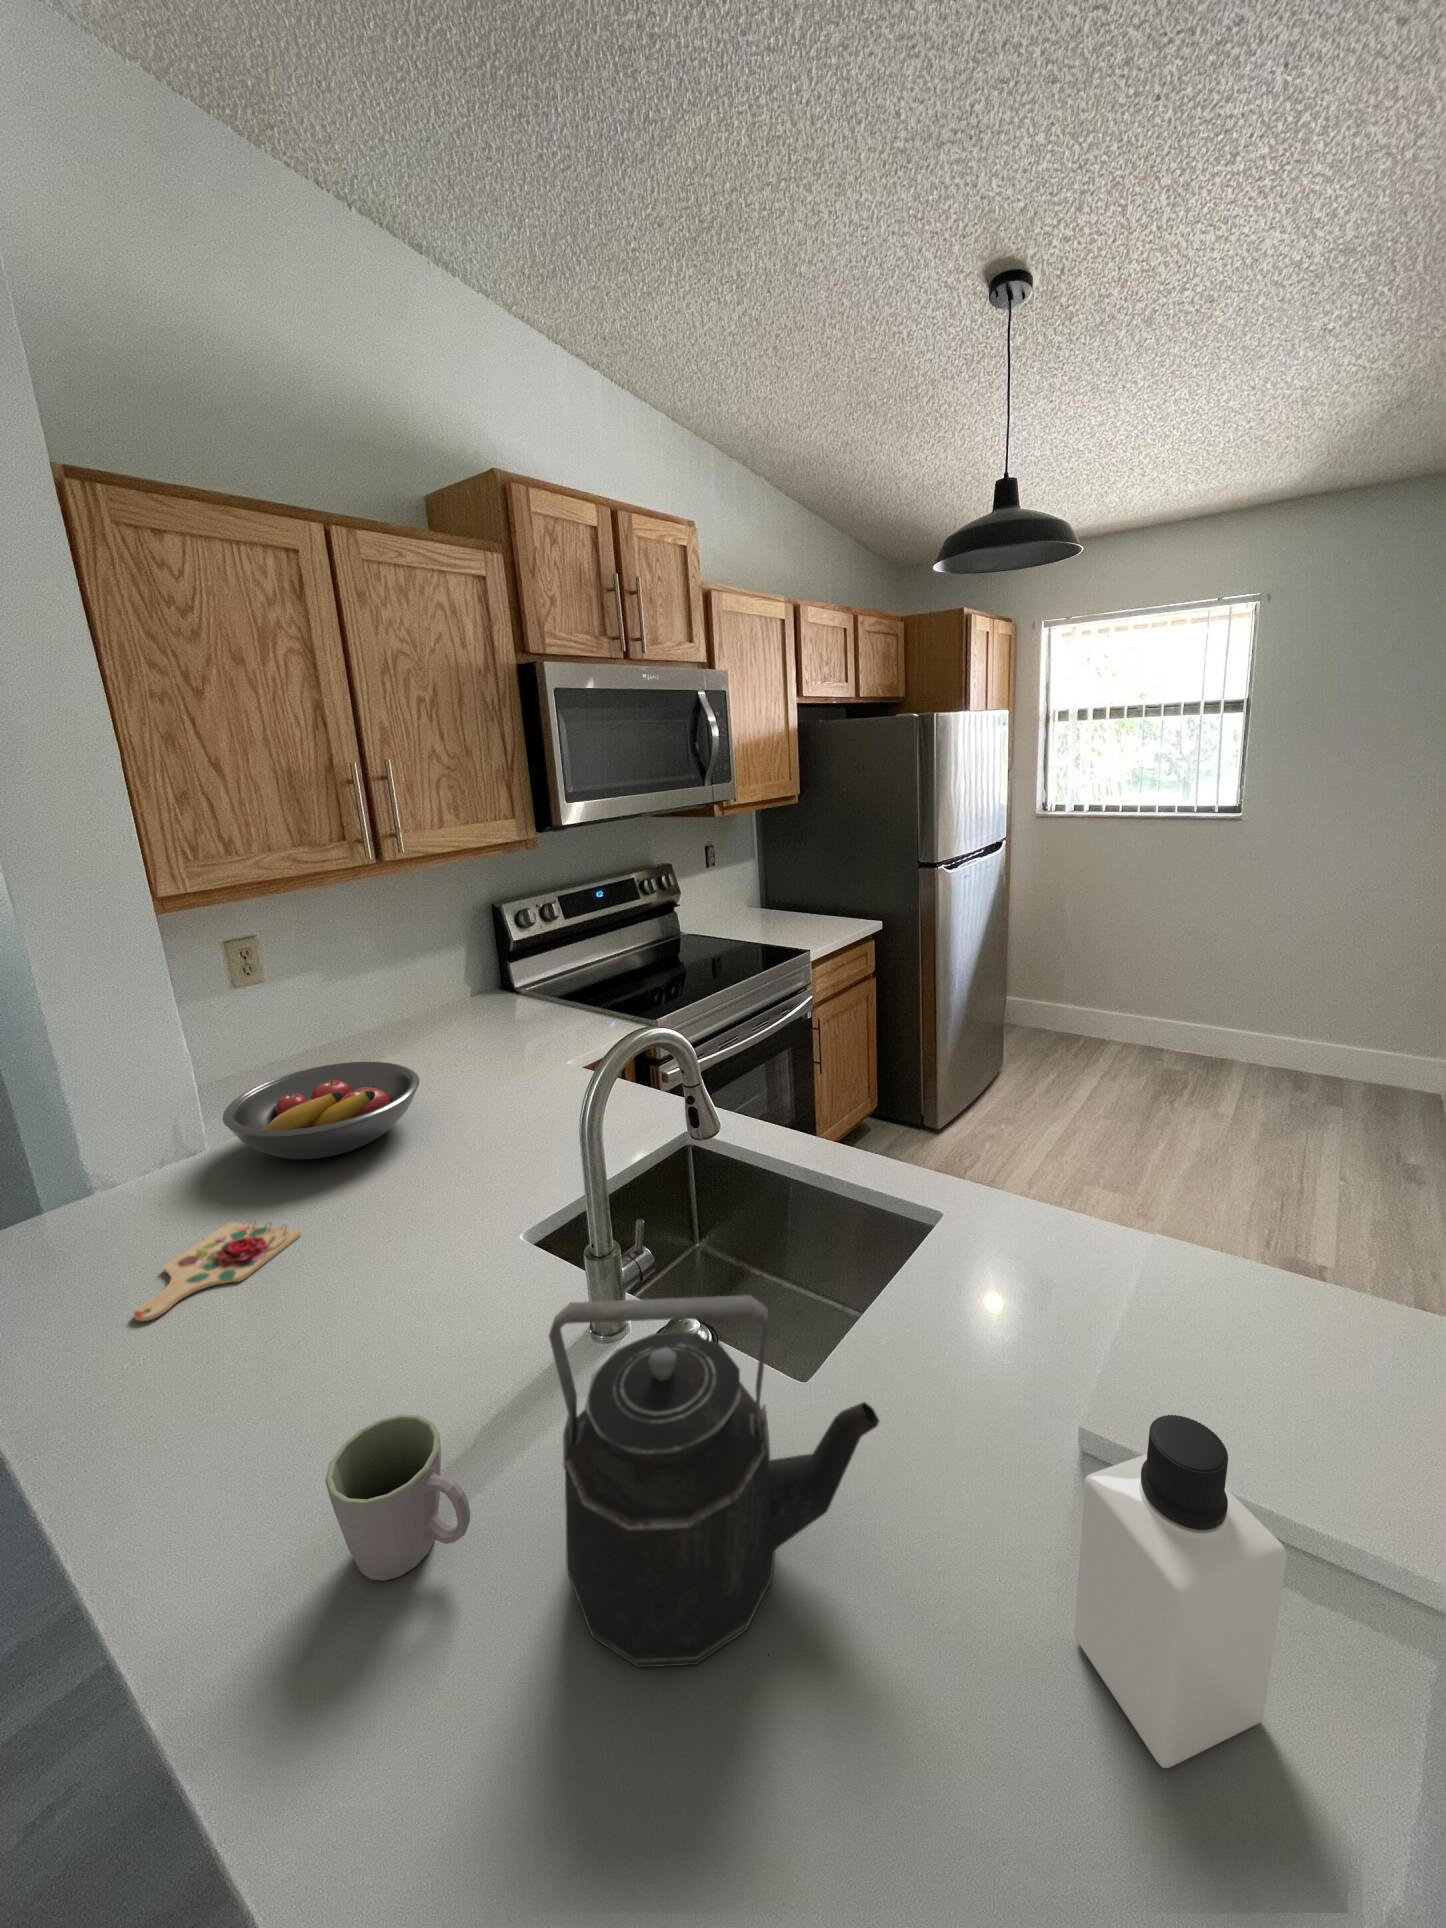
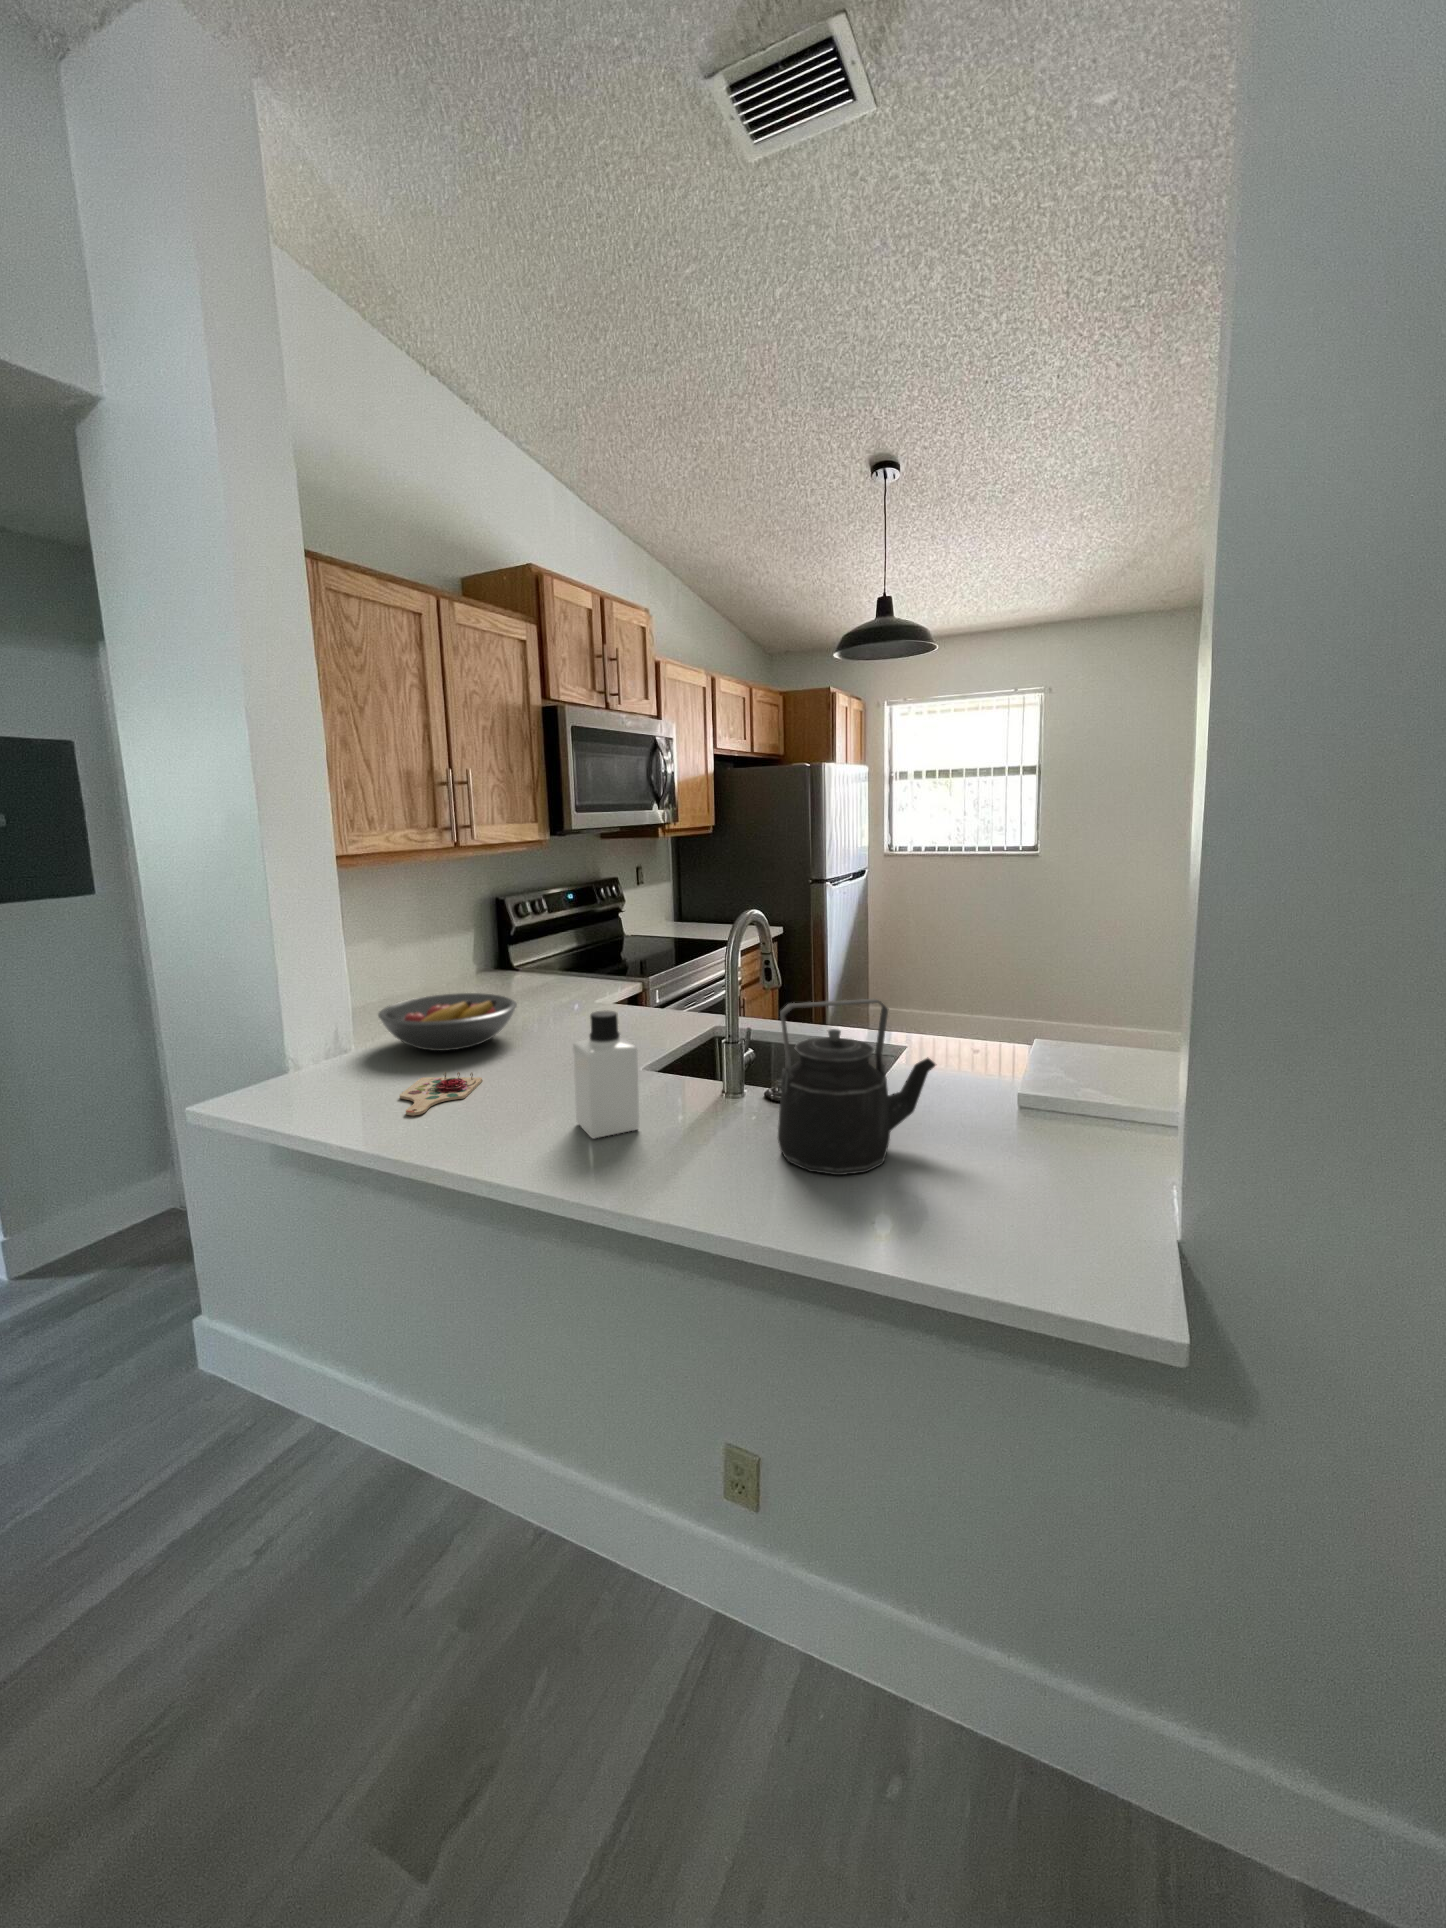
mug: present [325,1414,470,1581] -> none [649,1095,728,1170]
bottle: present [1074,1415,1287,1768] -> present [573,1010,639,1138]

